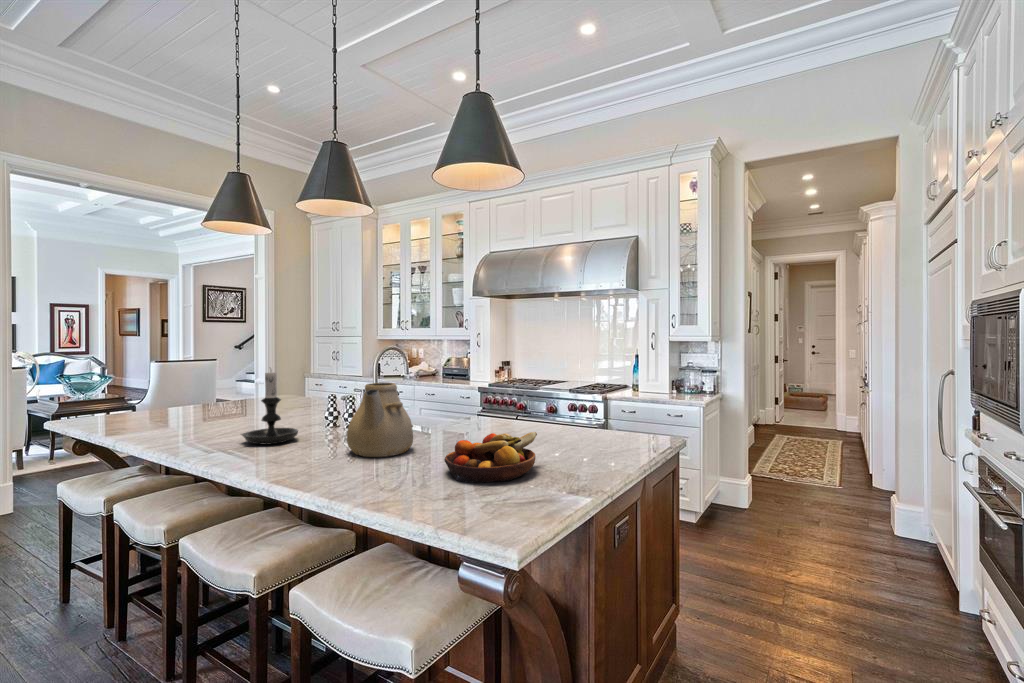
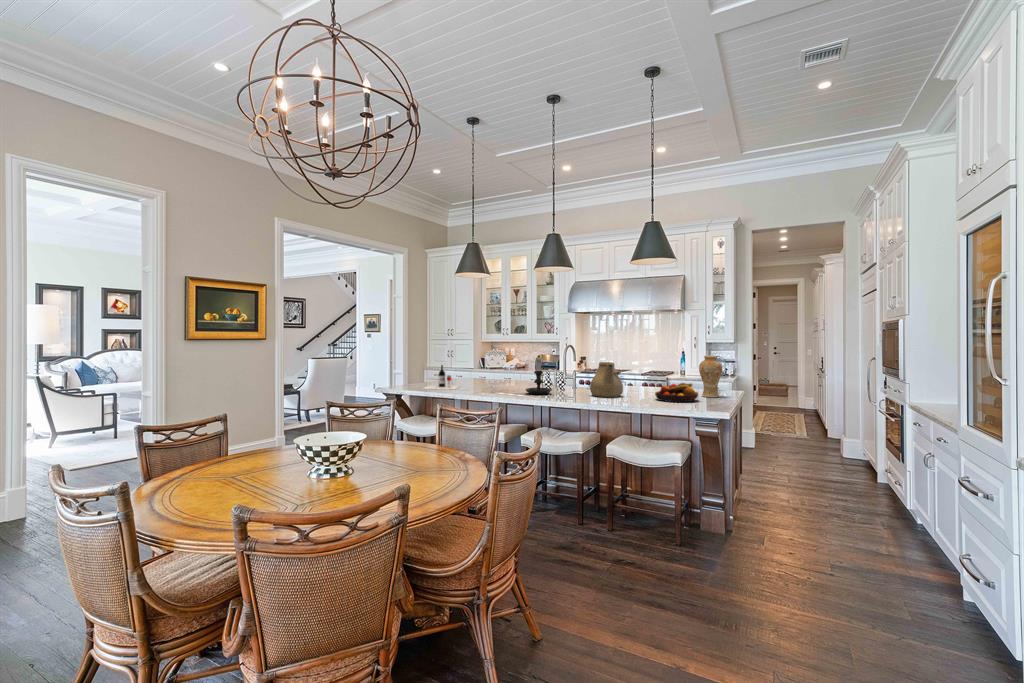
vase: none [566,371,612,461] -> present [699,356,722,397]
wine bottle: none [119,380,218,424] -> present [422,365,460,389]

